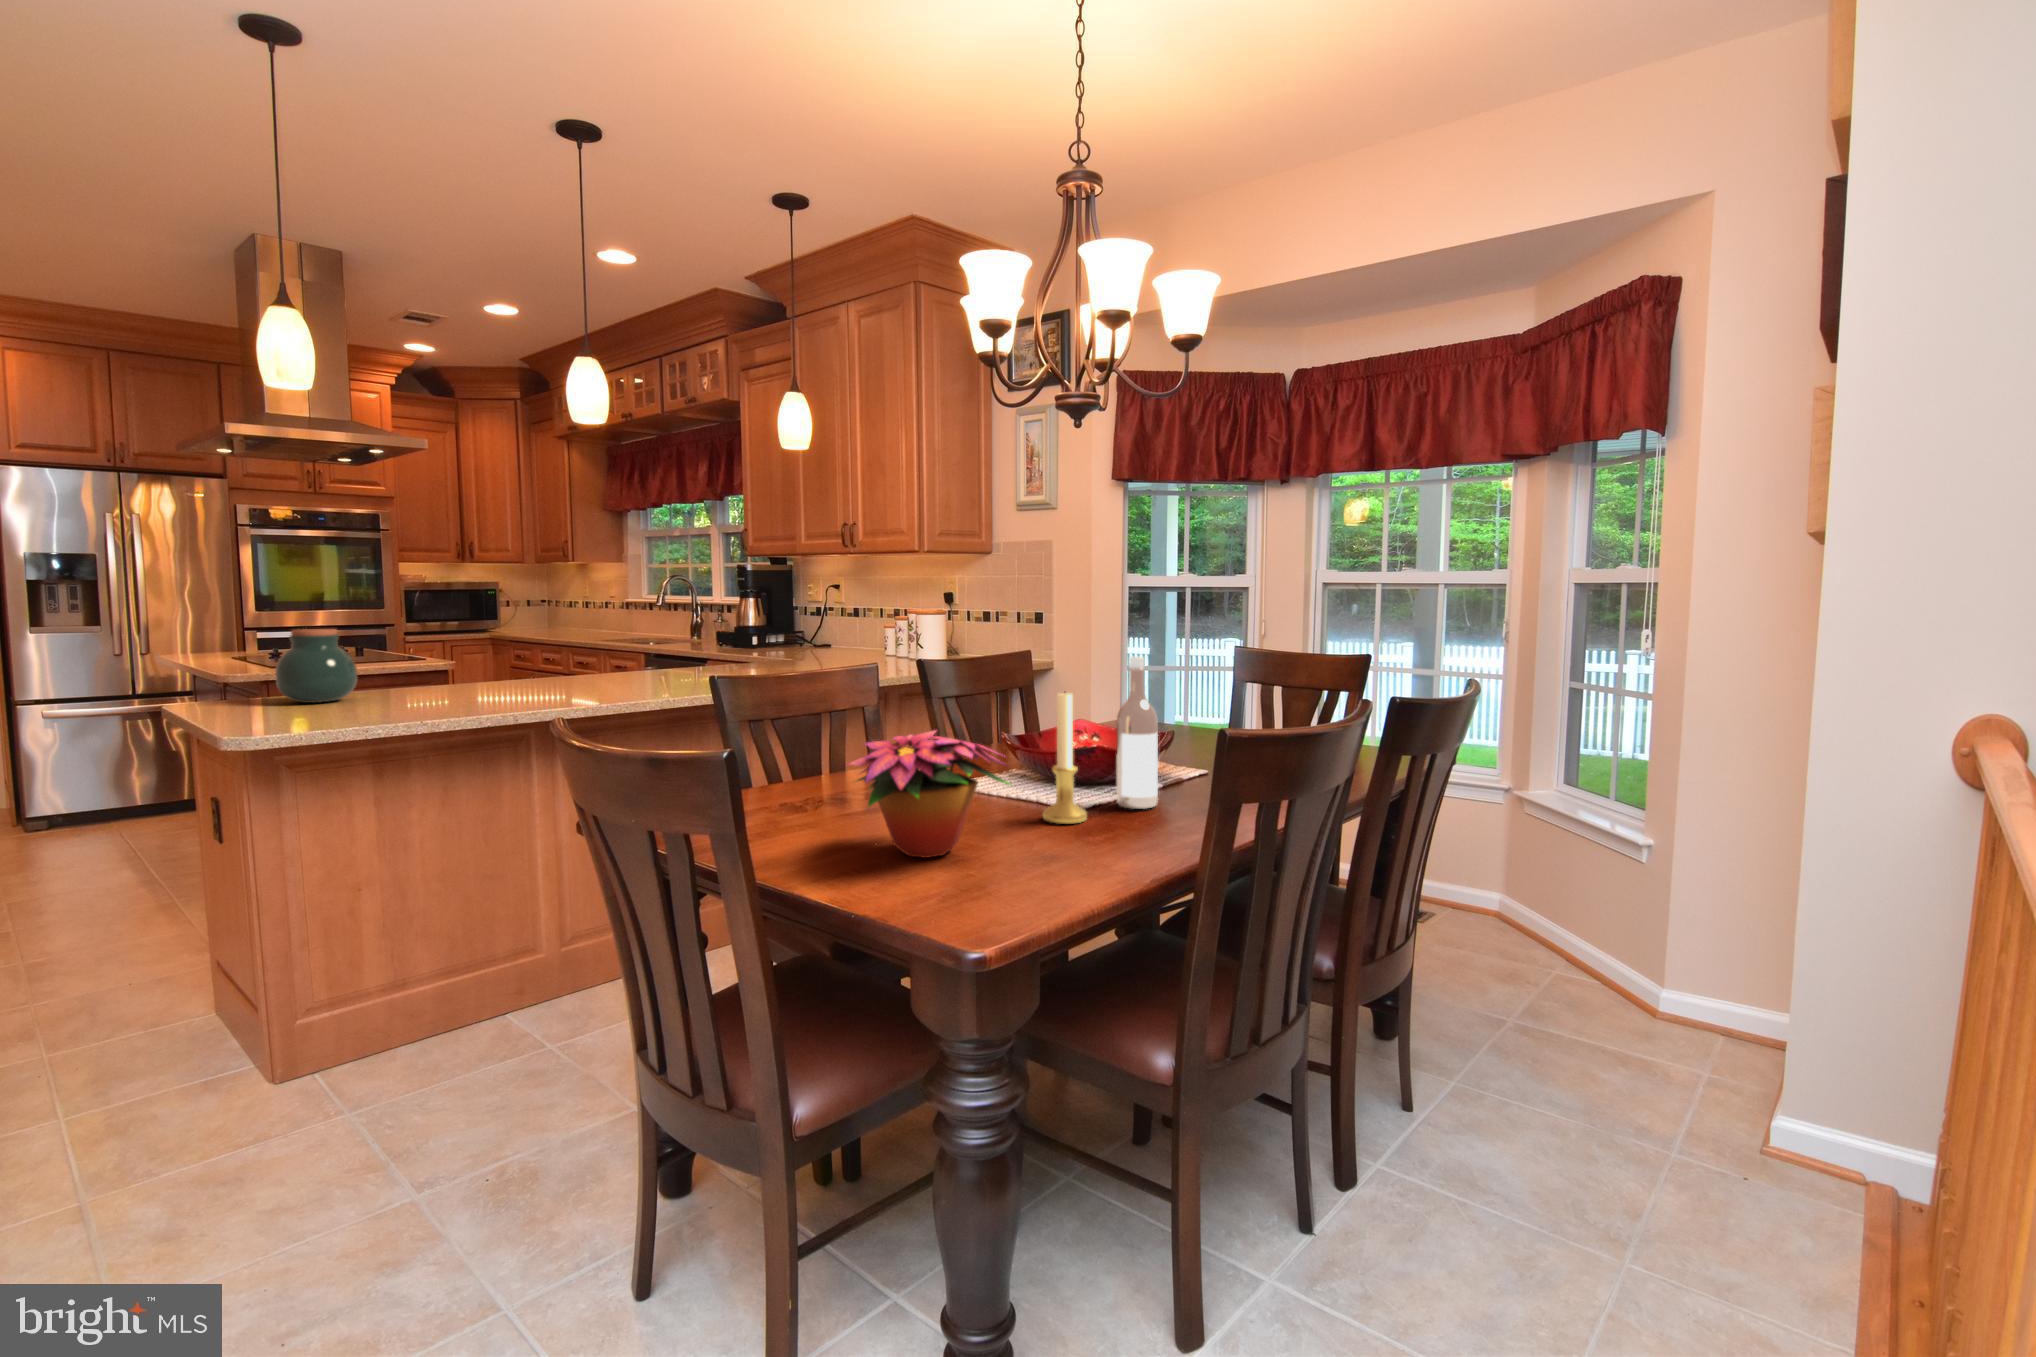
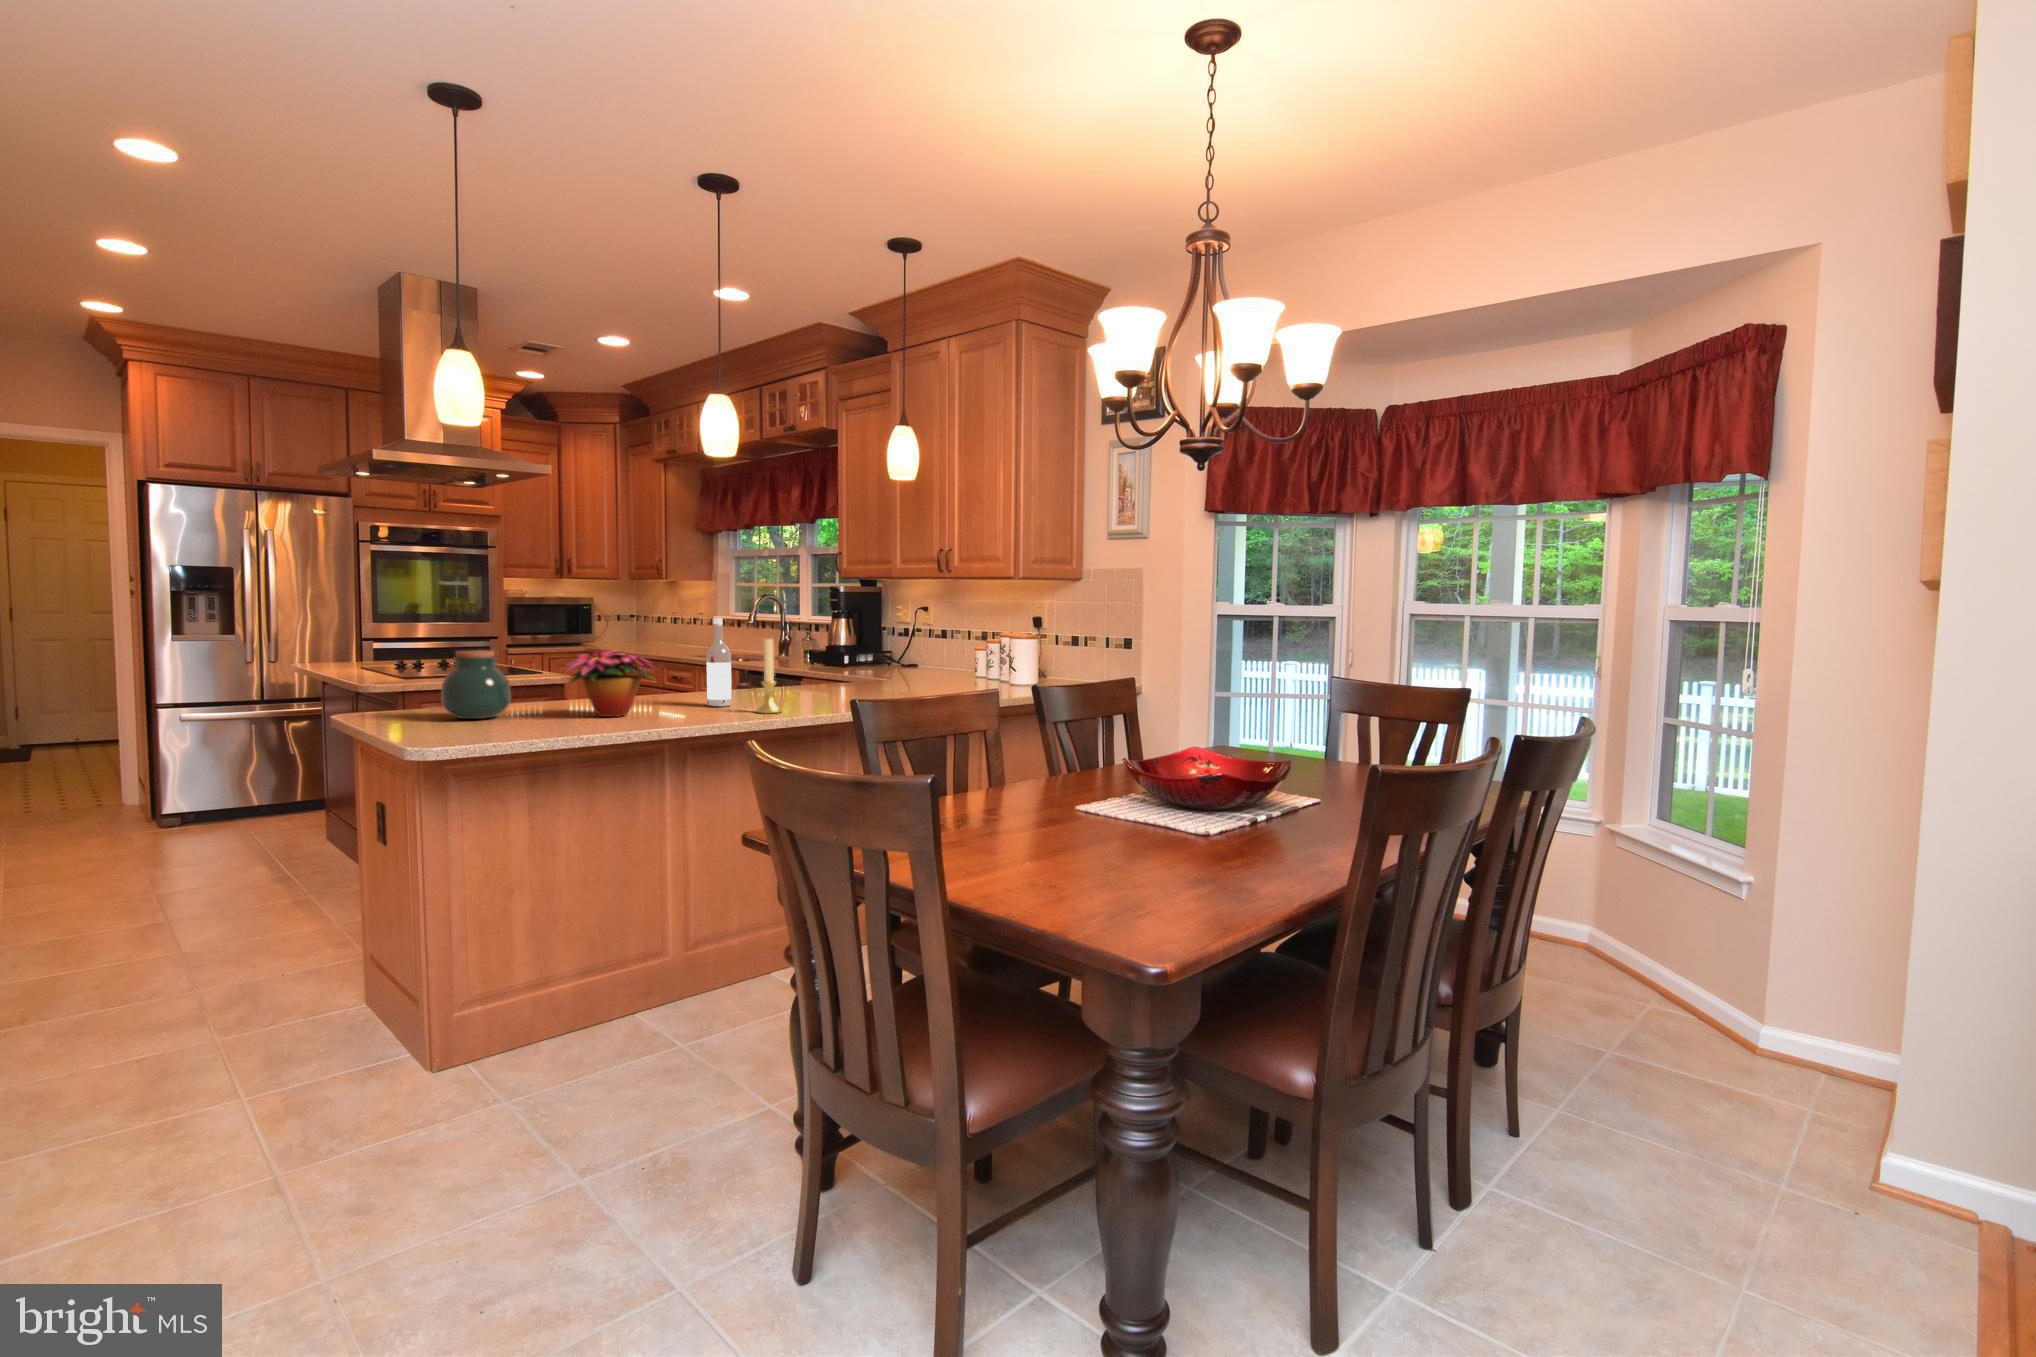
wine bottle: present [1117,657,1158,809] -> present [706,618,732,707]
candle holder: present [1043,693,1087,824] -> present [756,639,782,713]
flower arrangement: present [846,730,1011,858] -> present [567,651,653,717]

